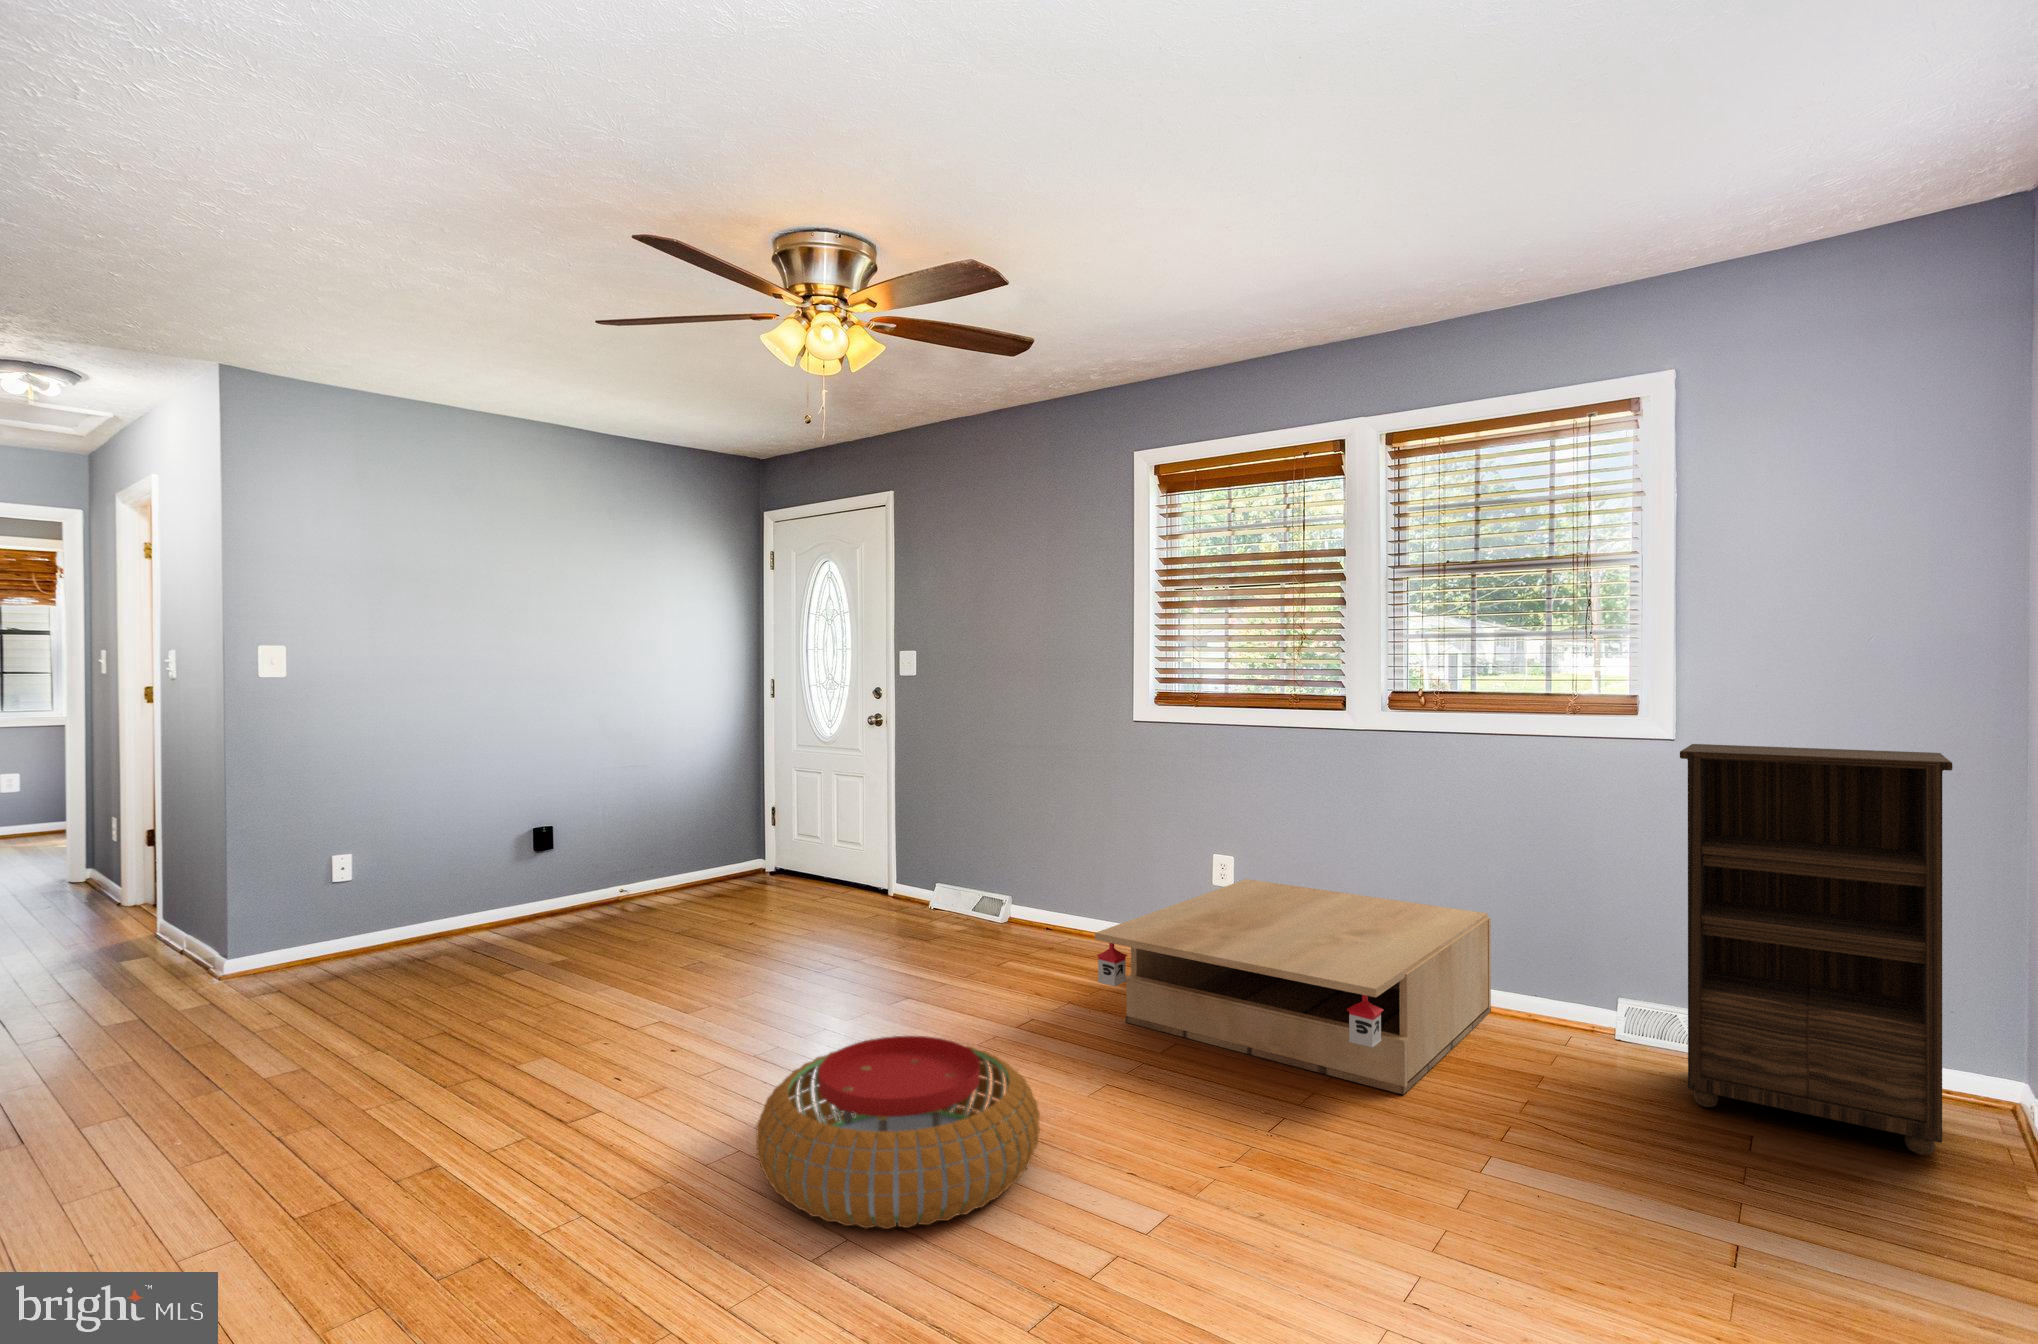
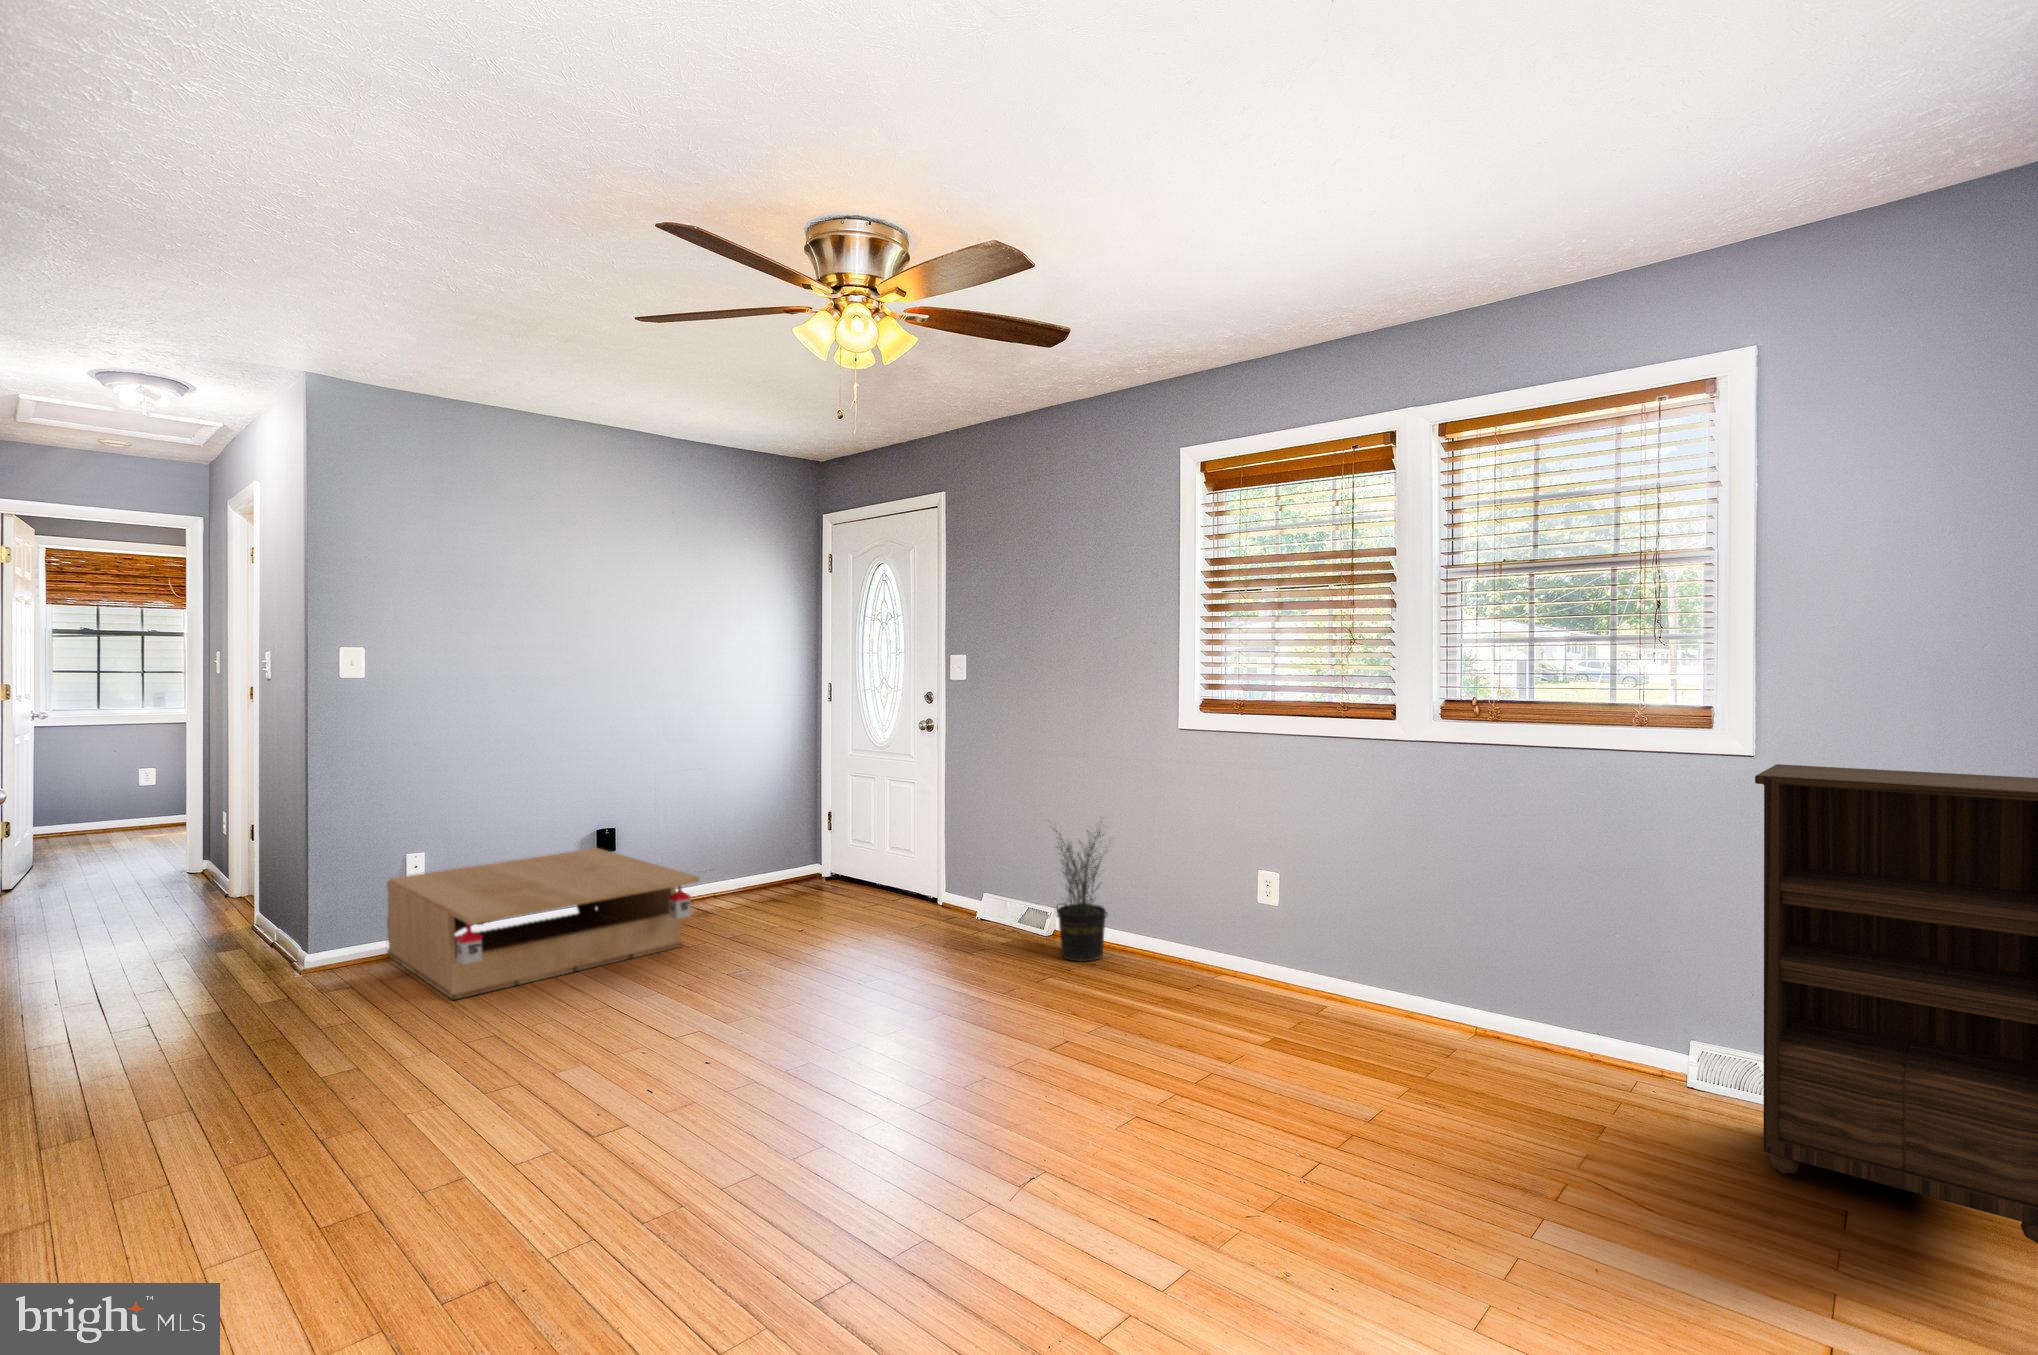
potted plant: none [1003,805,1074,947] -> present [1054,828,1107,962]
coffee table: present [1095,879,1491,1094] -> present [387,848,699,1000]
pouf: present [756,1036,1040,1229] -> none [736,1067,1029,1276]

